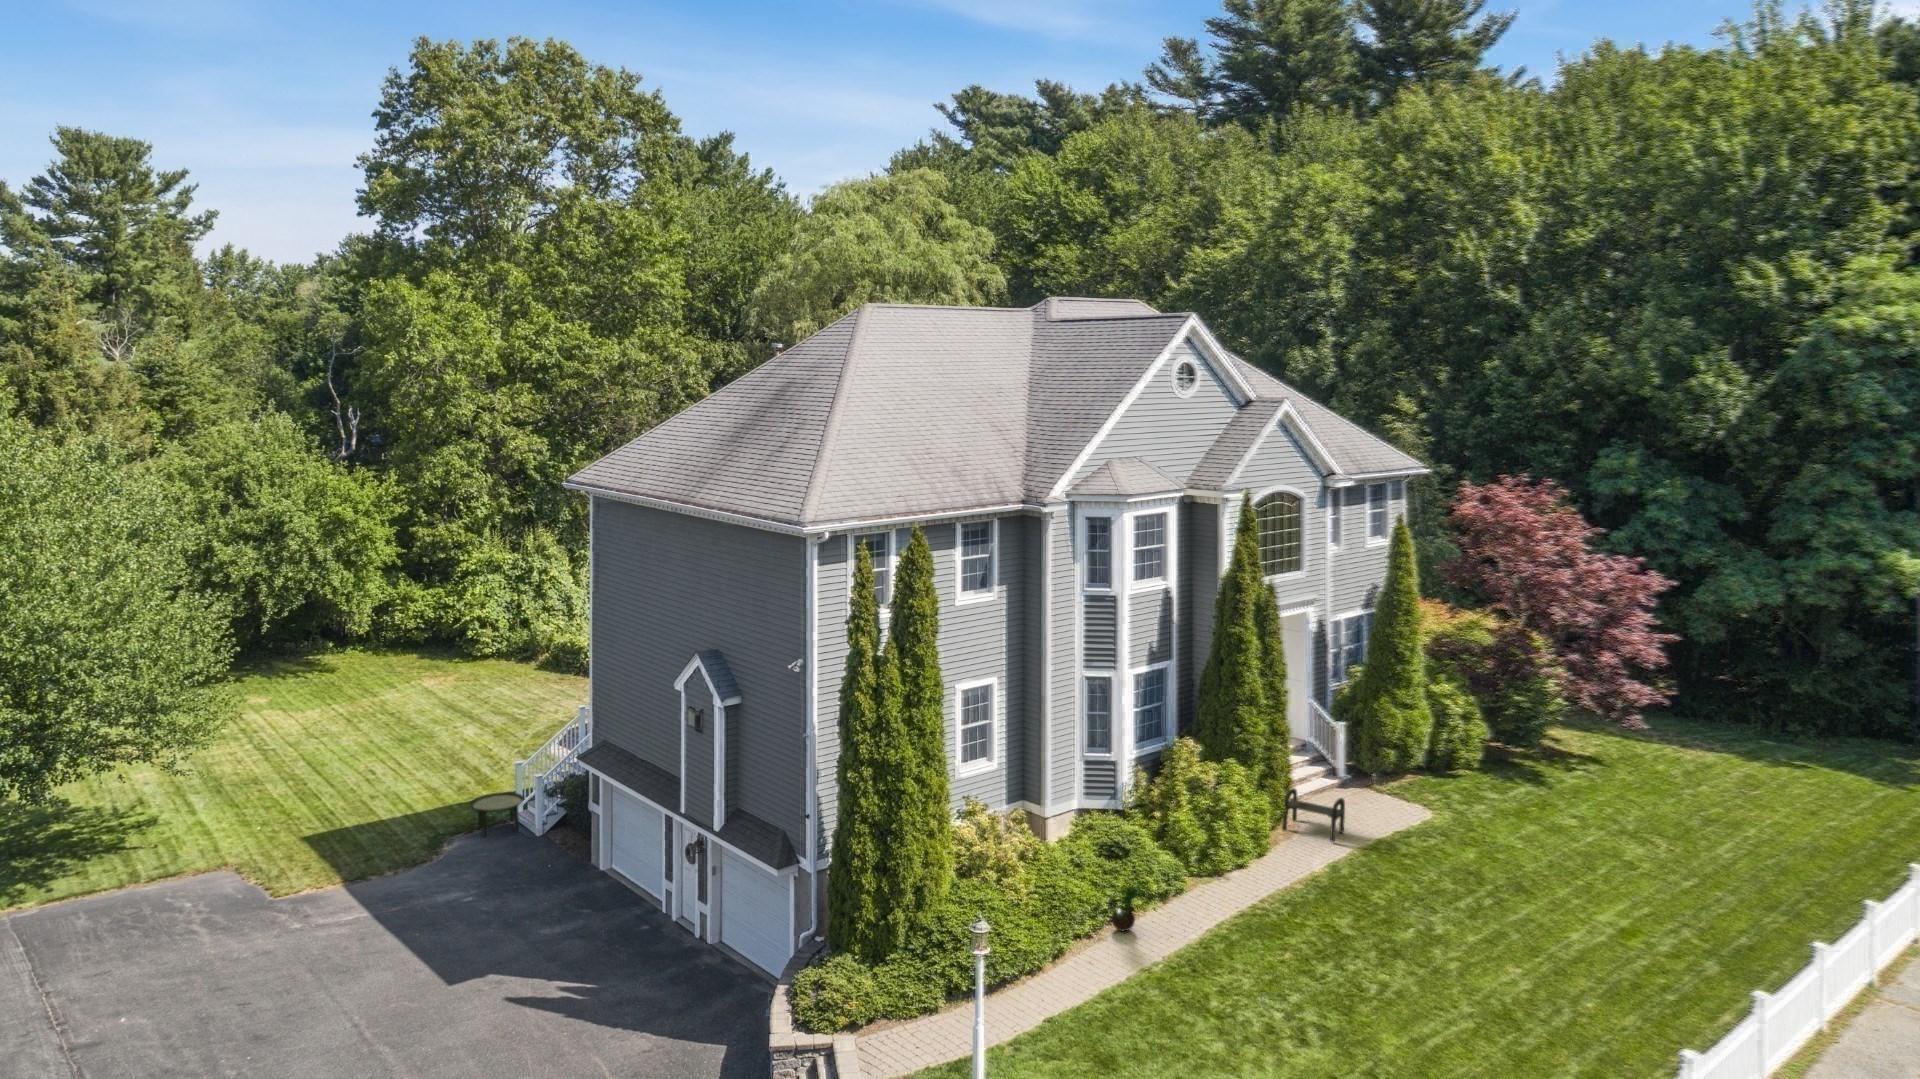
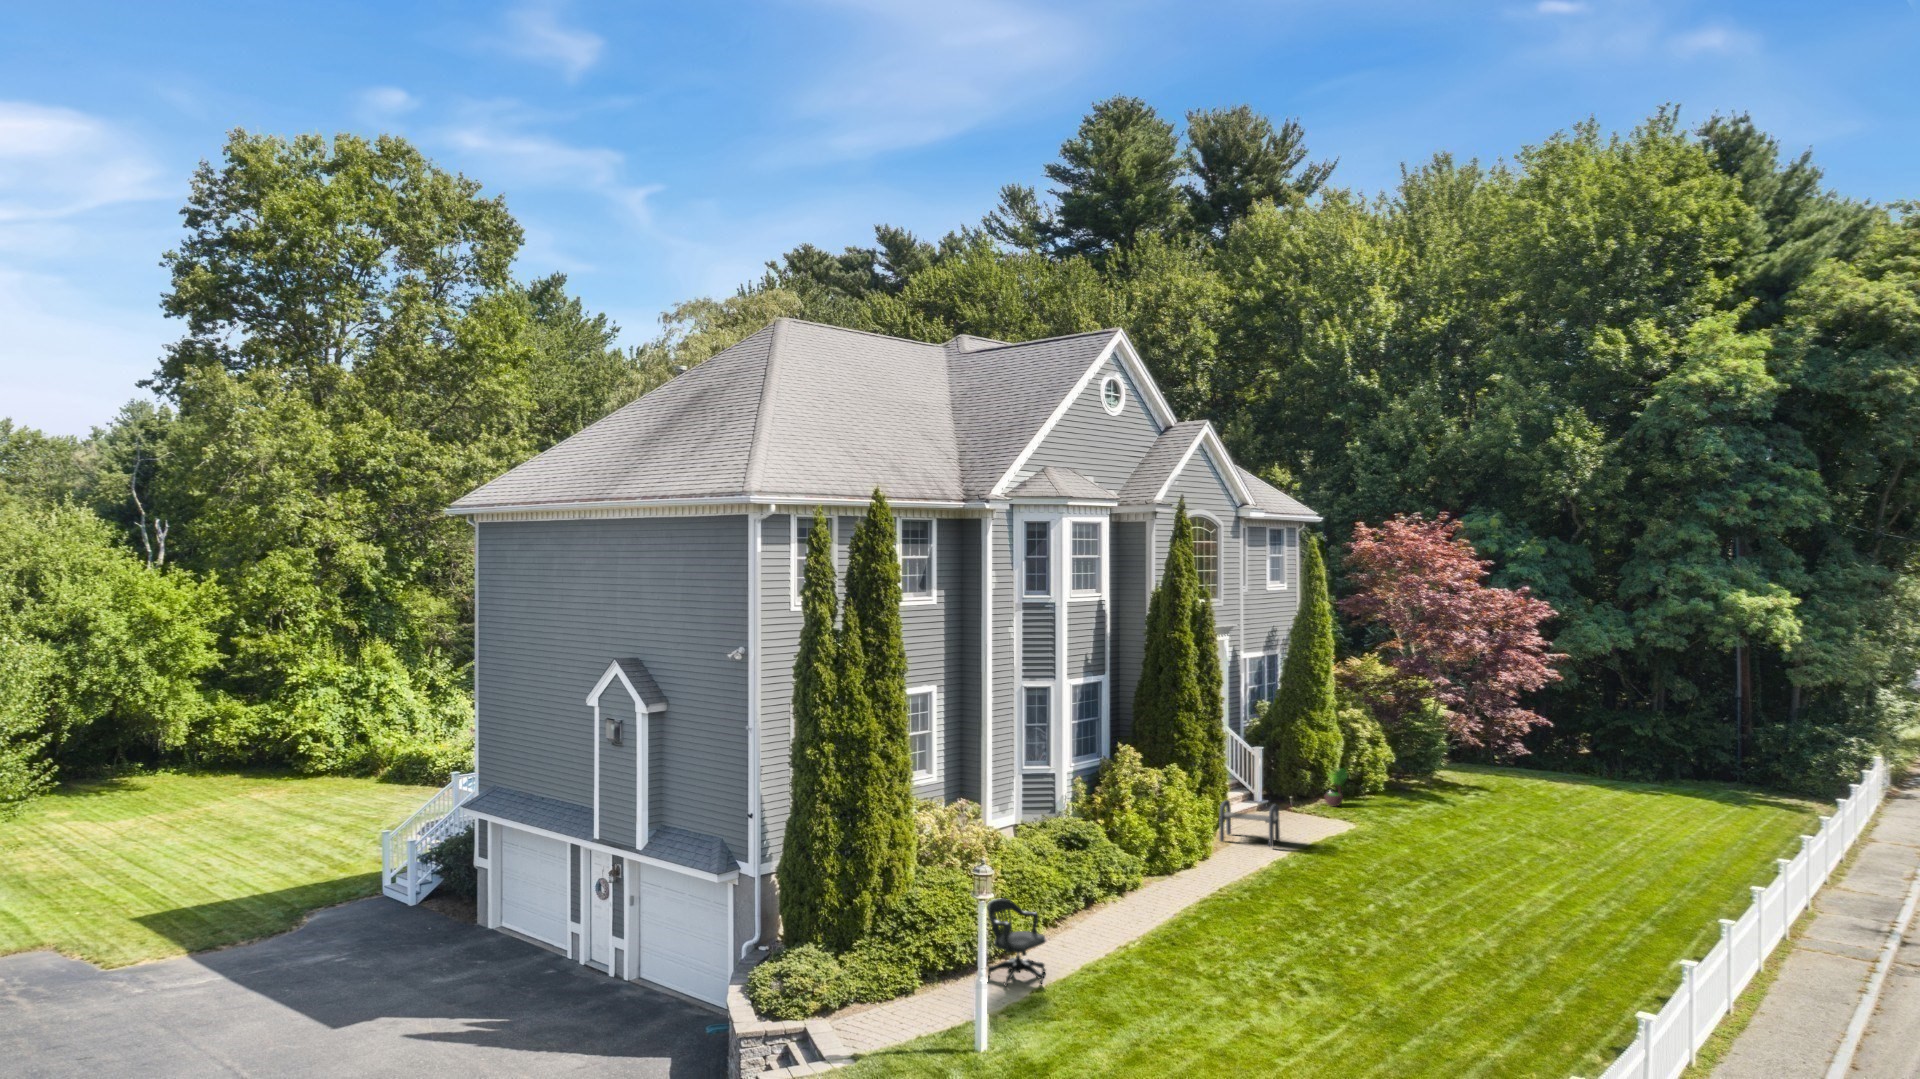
round table: present [470,792,524,837] -> none [328,869,392,917]
potted tree: present [1112,884,1140,931] -> present [1324,768,1346,807]
chair: none [1012,919,1068,1006] -> present [988,899,1046,986]

